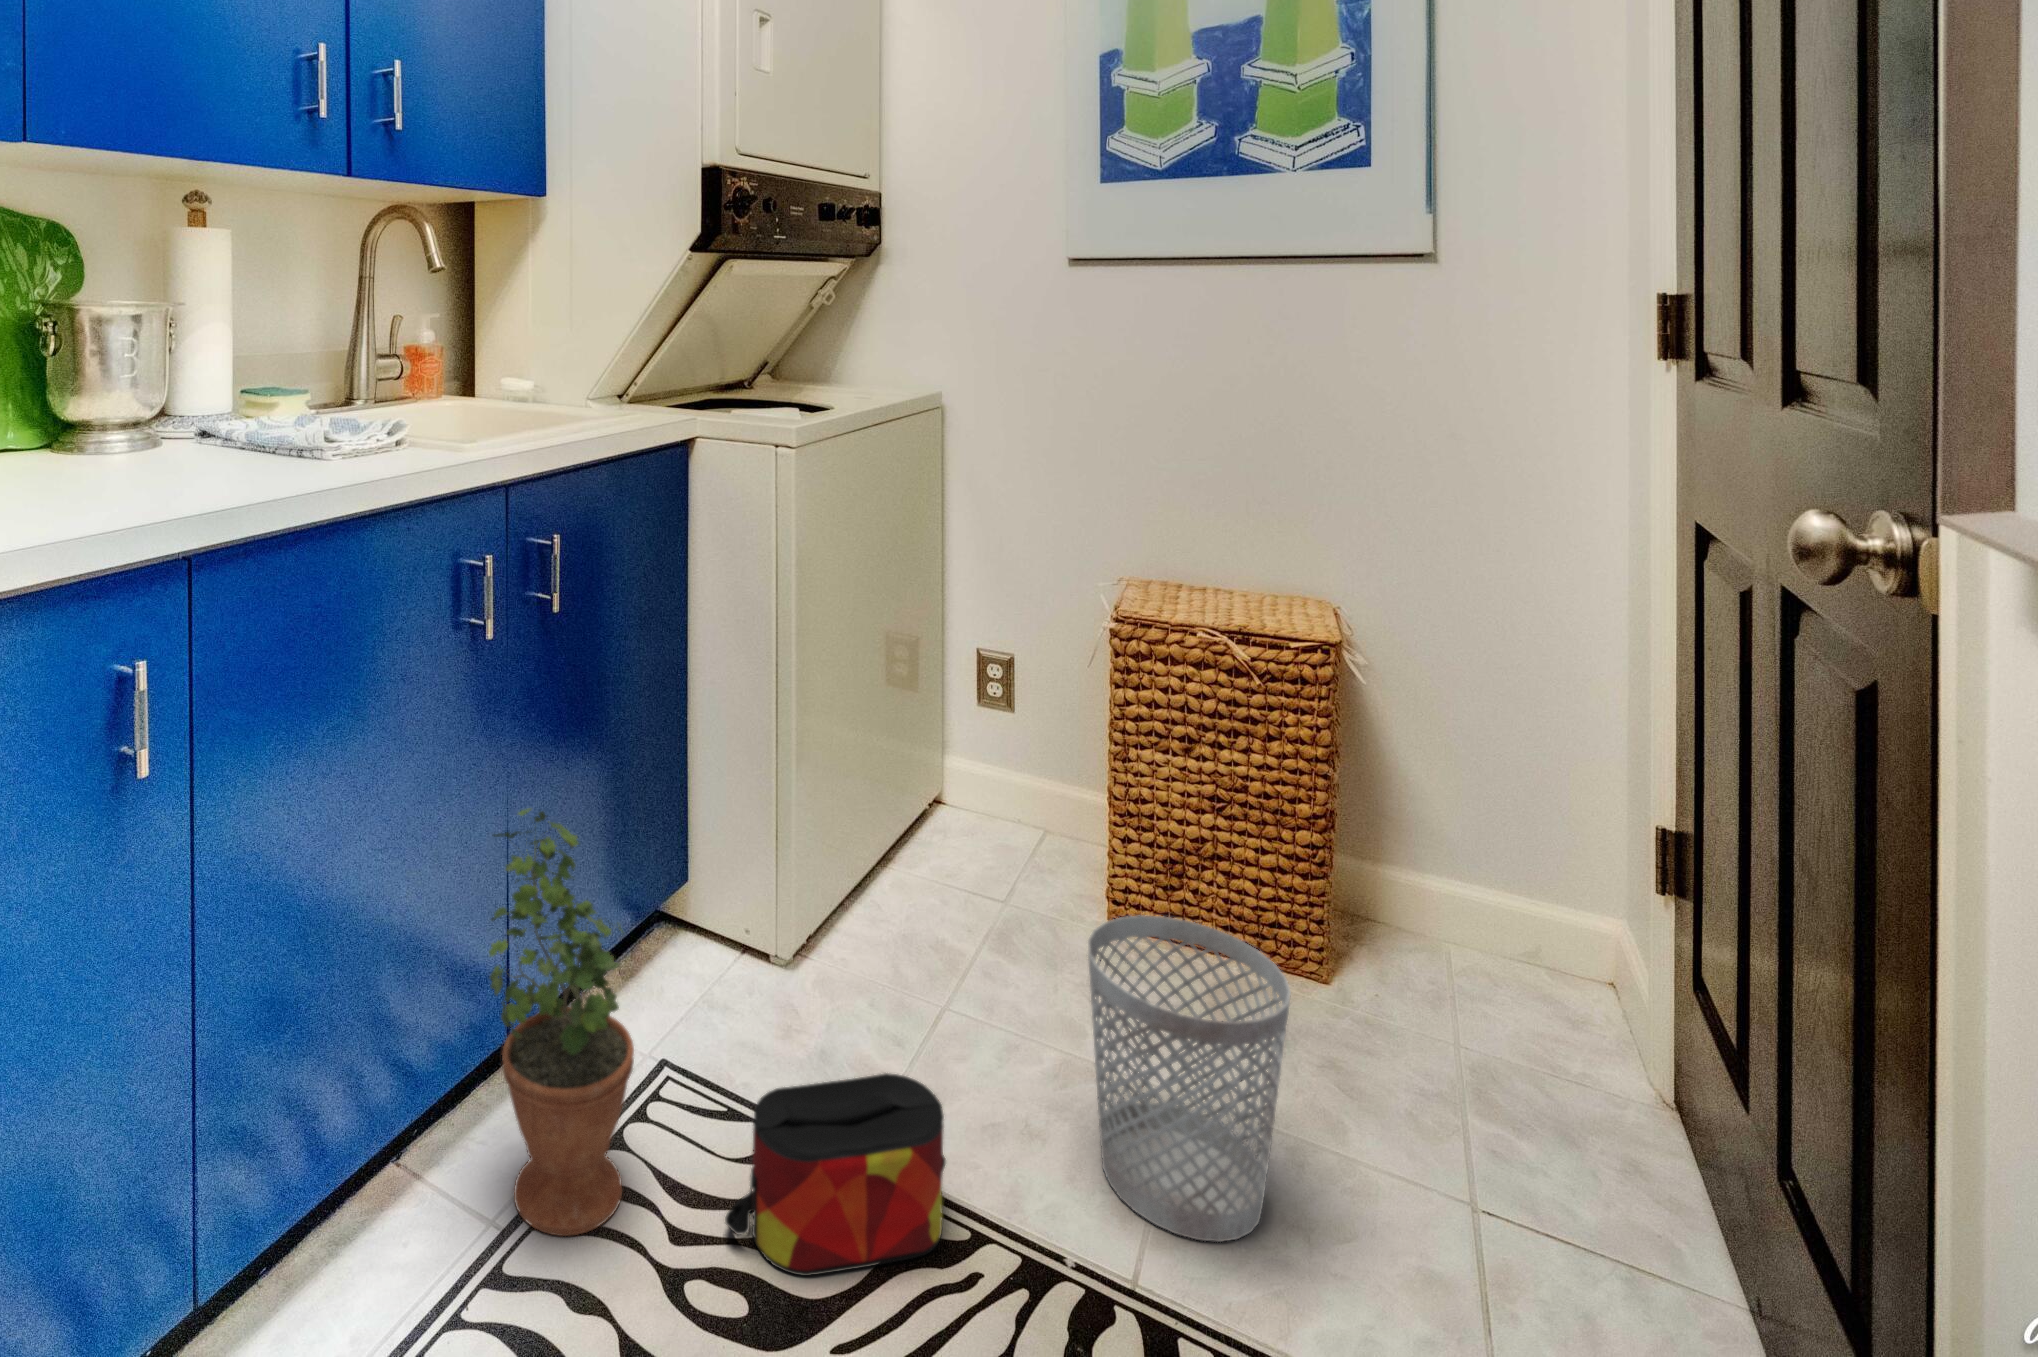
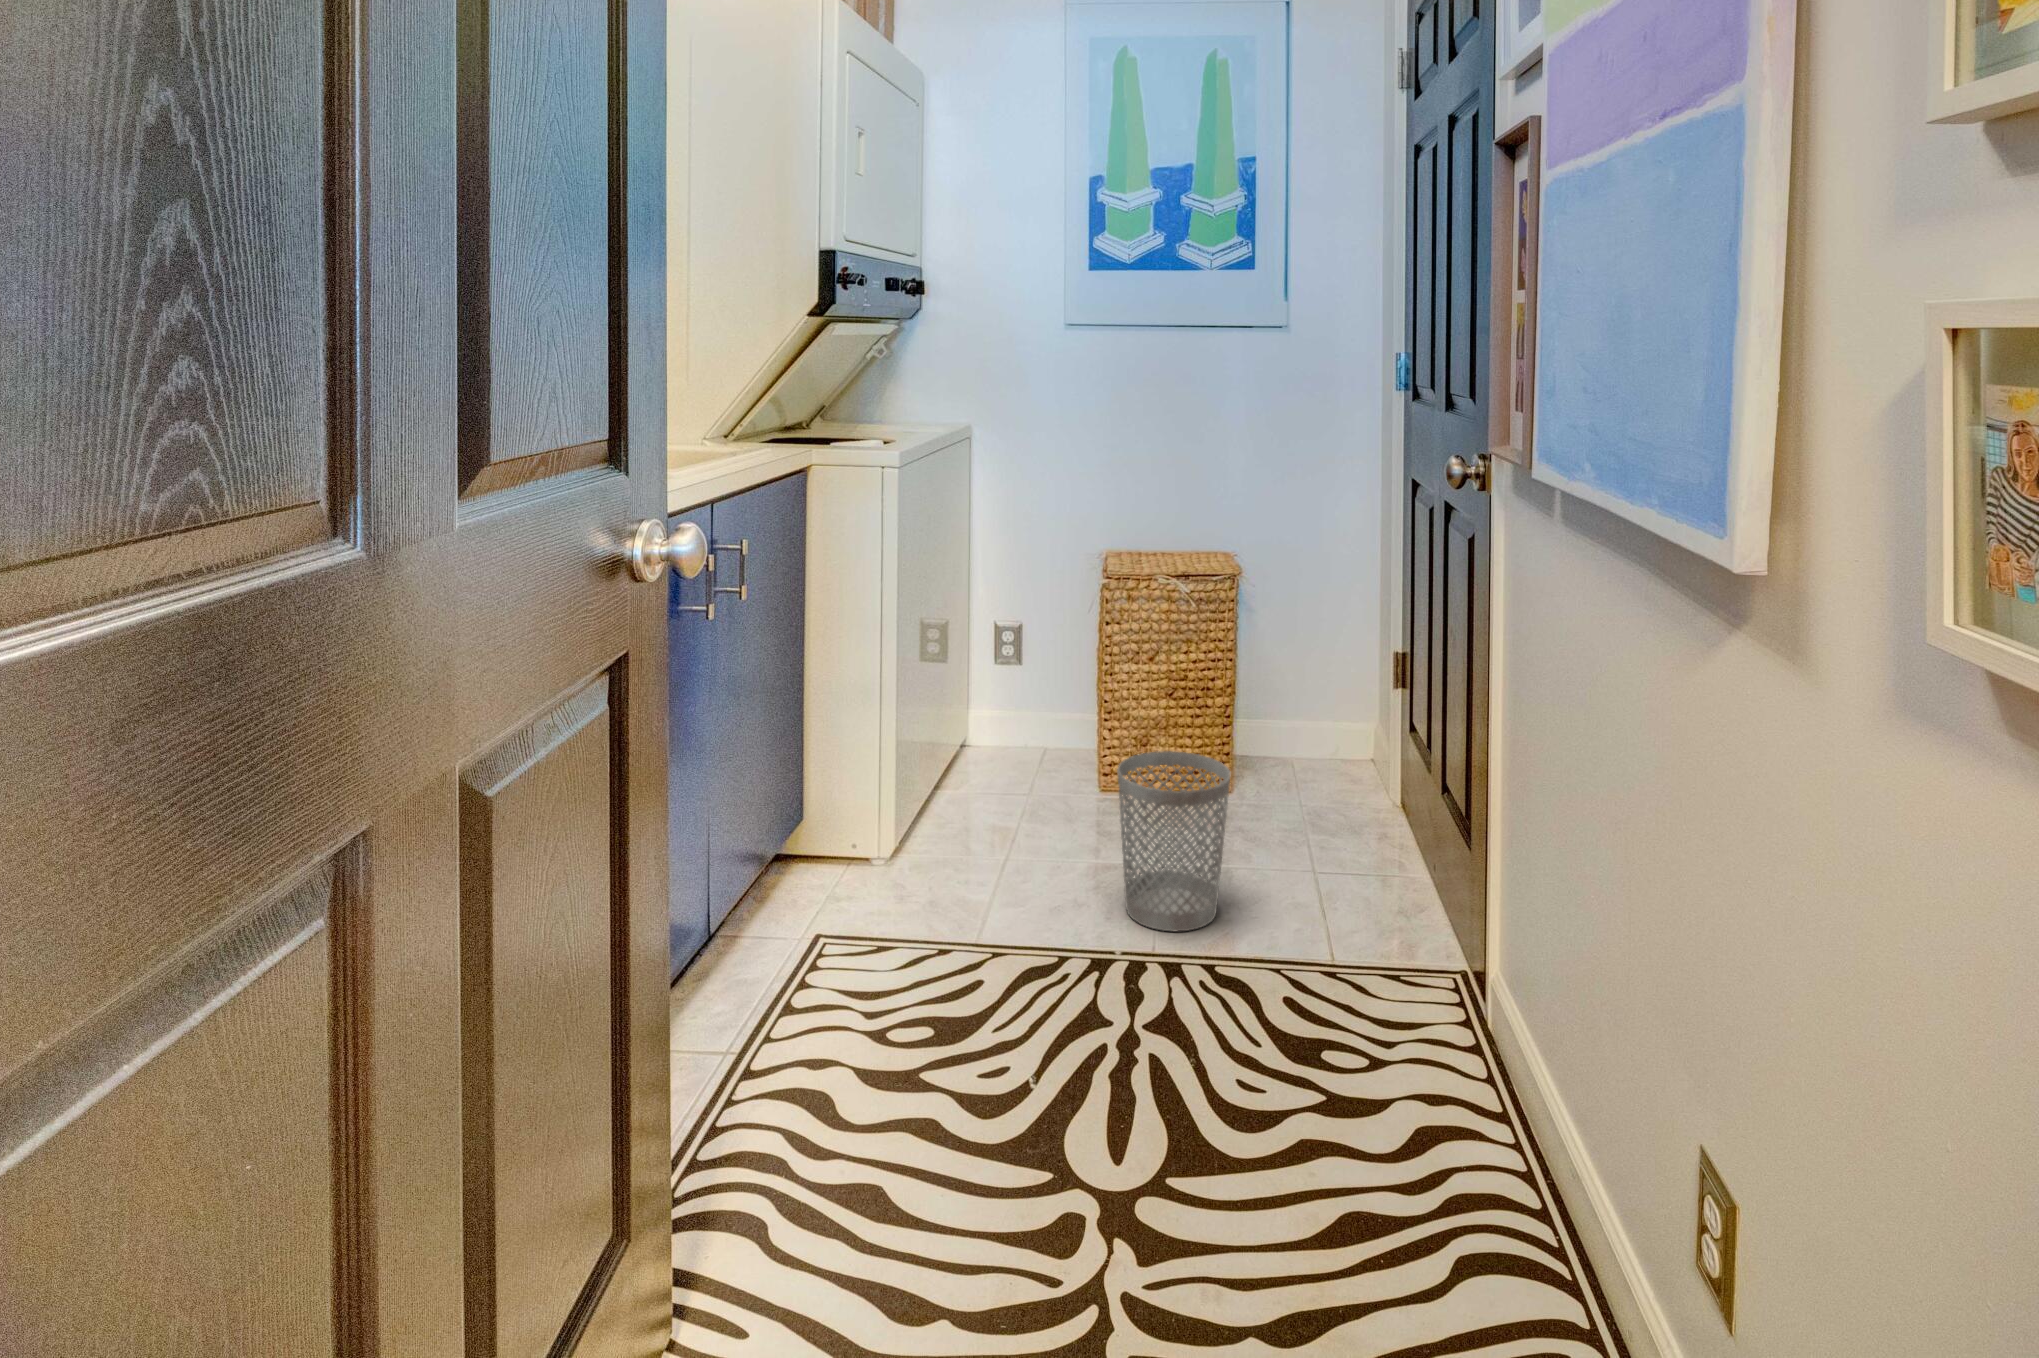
potted plant: present [489,808,634,1236] -> none [724,730,840,1030]
bag: present [725,1073,946,1276] -> none [909,874,1045,1005]

